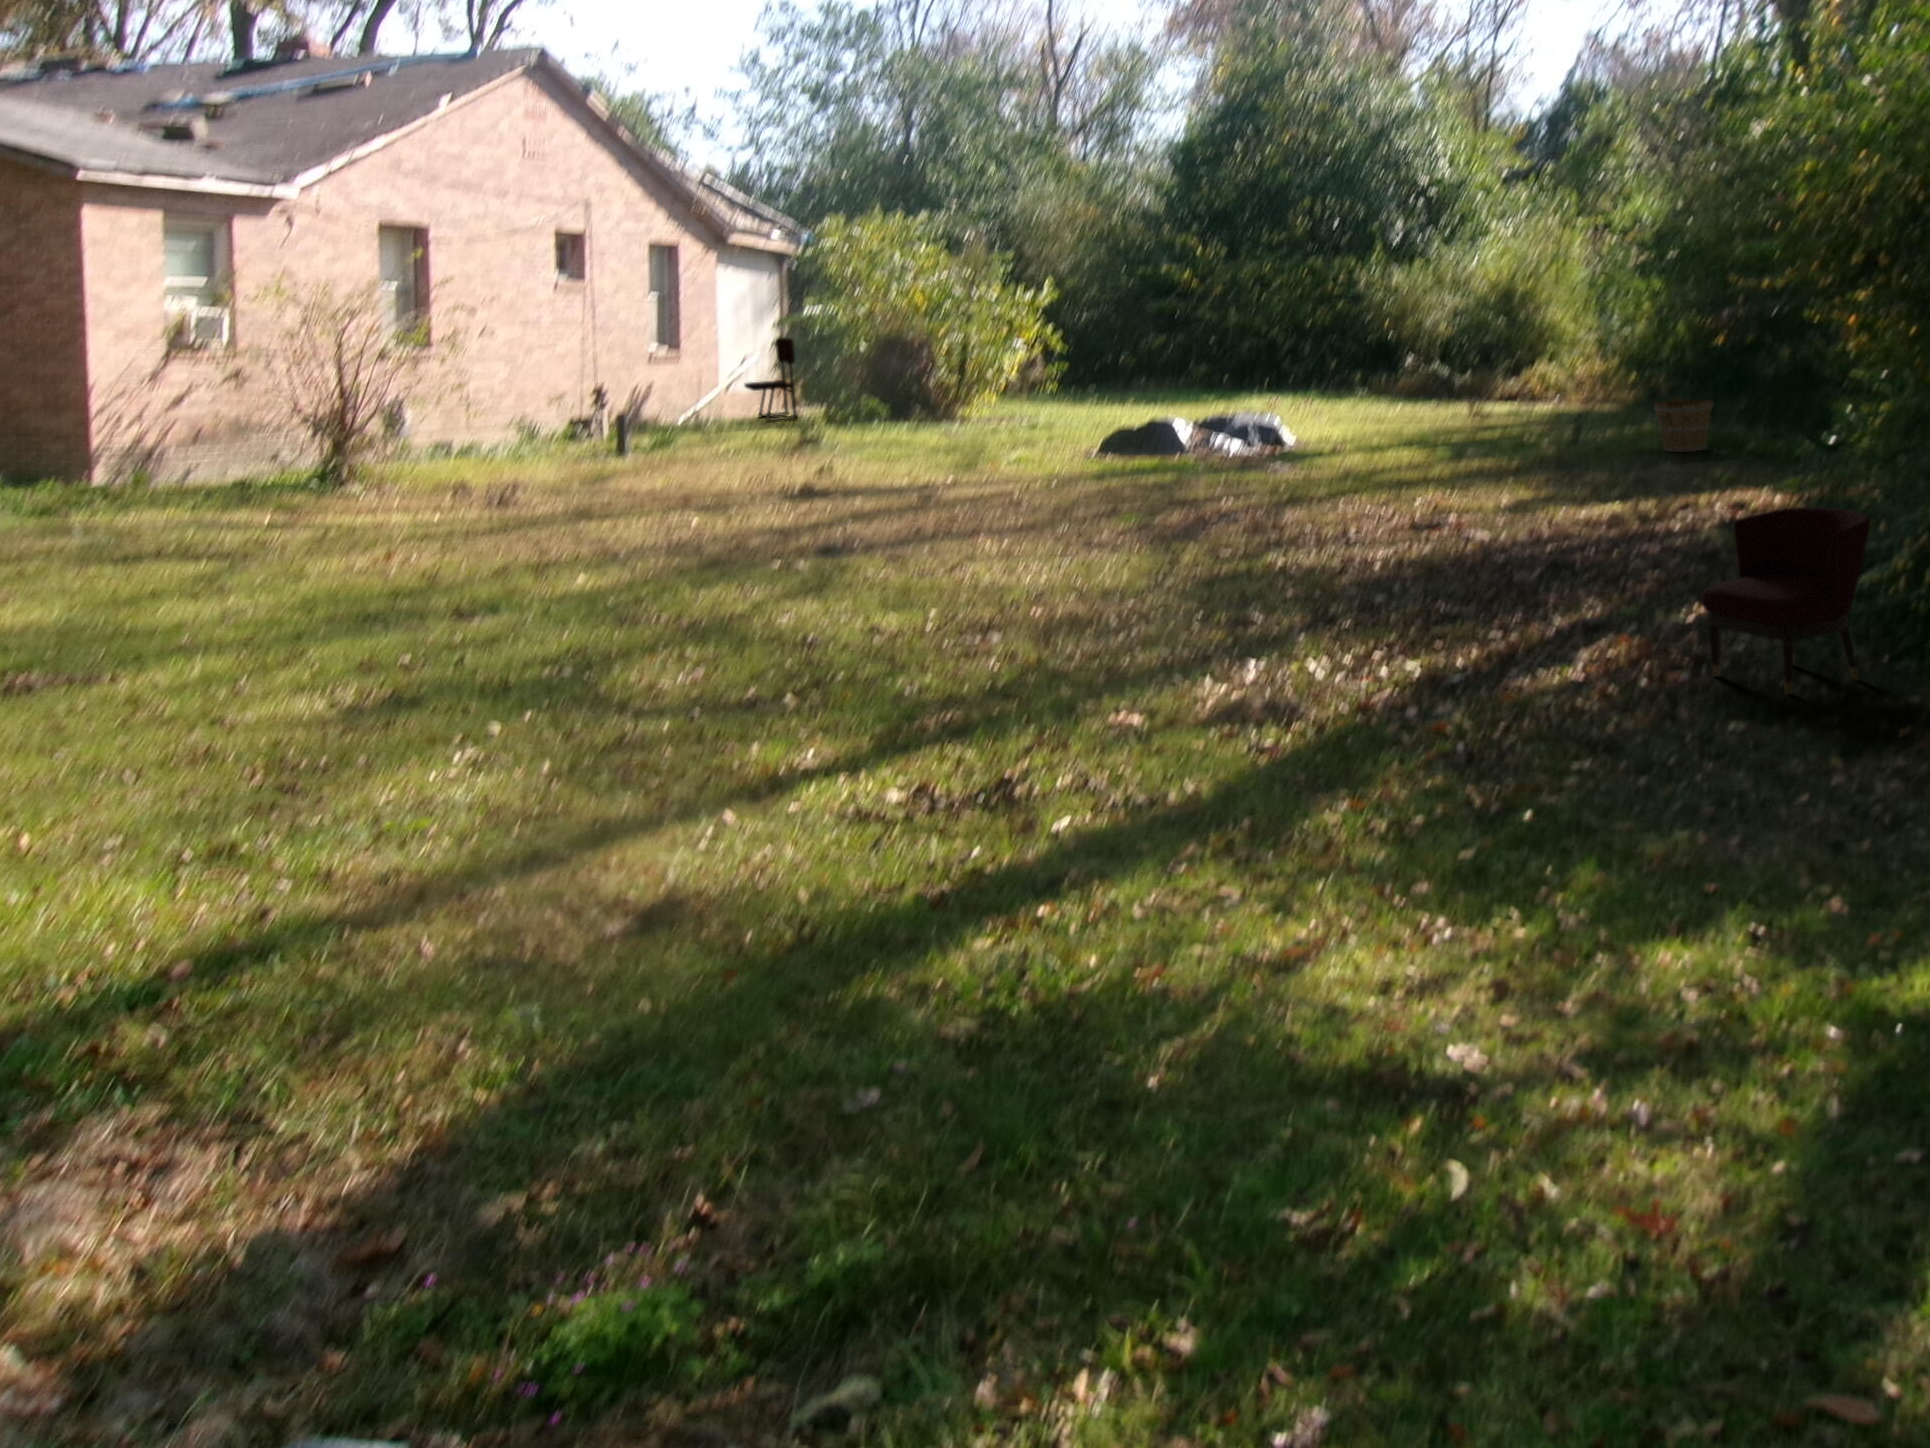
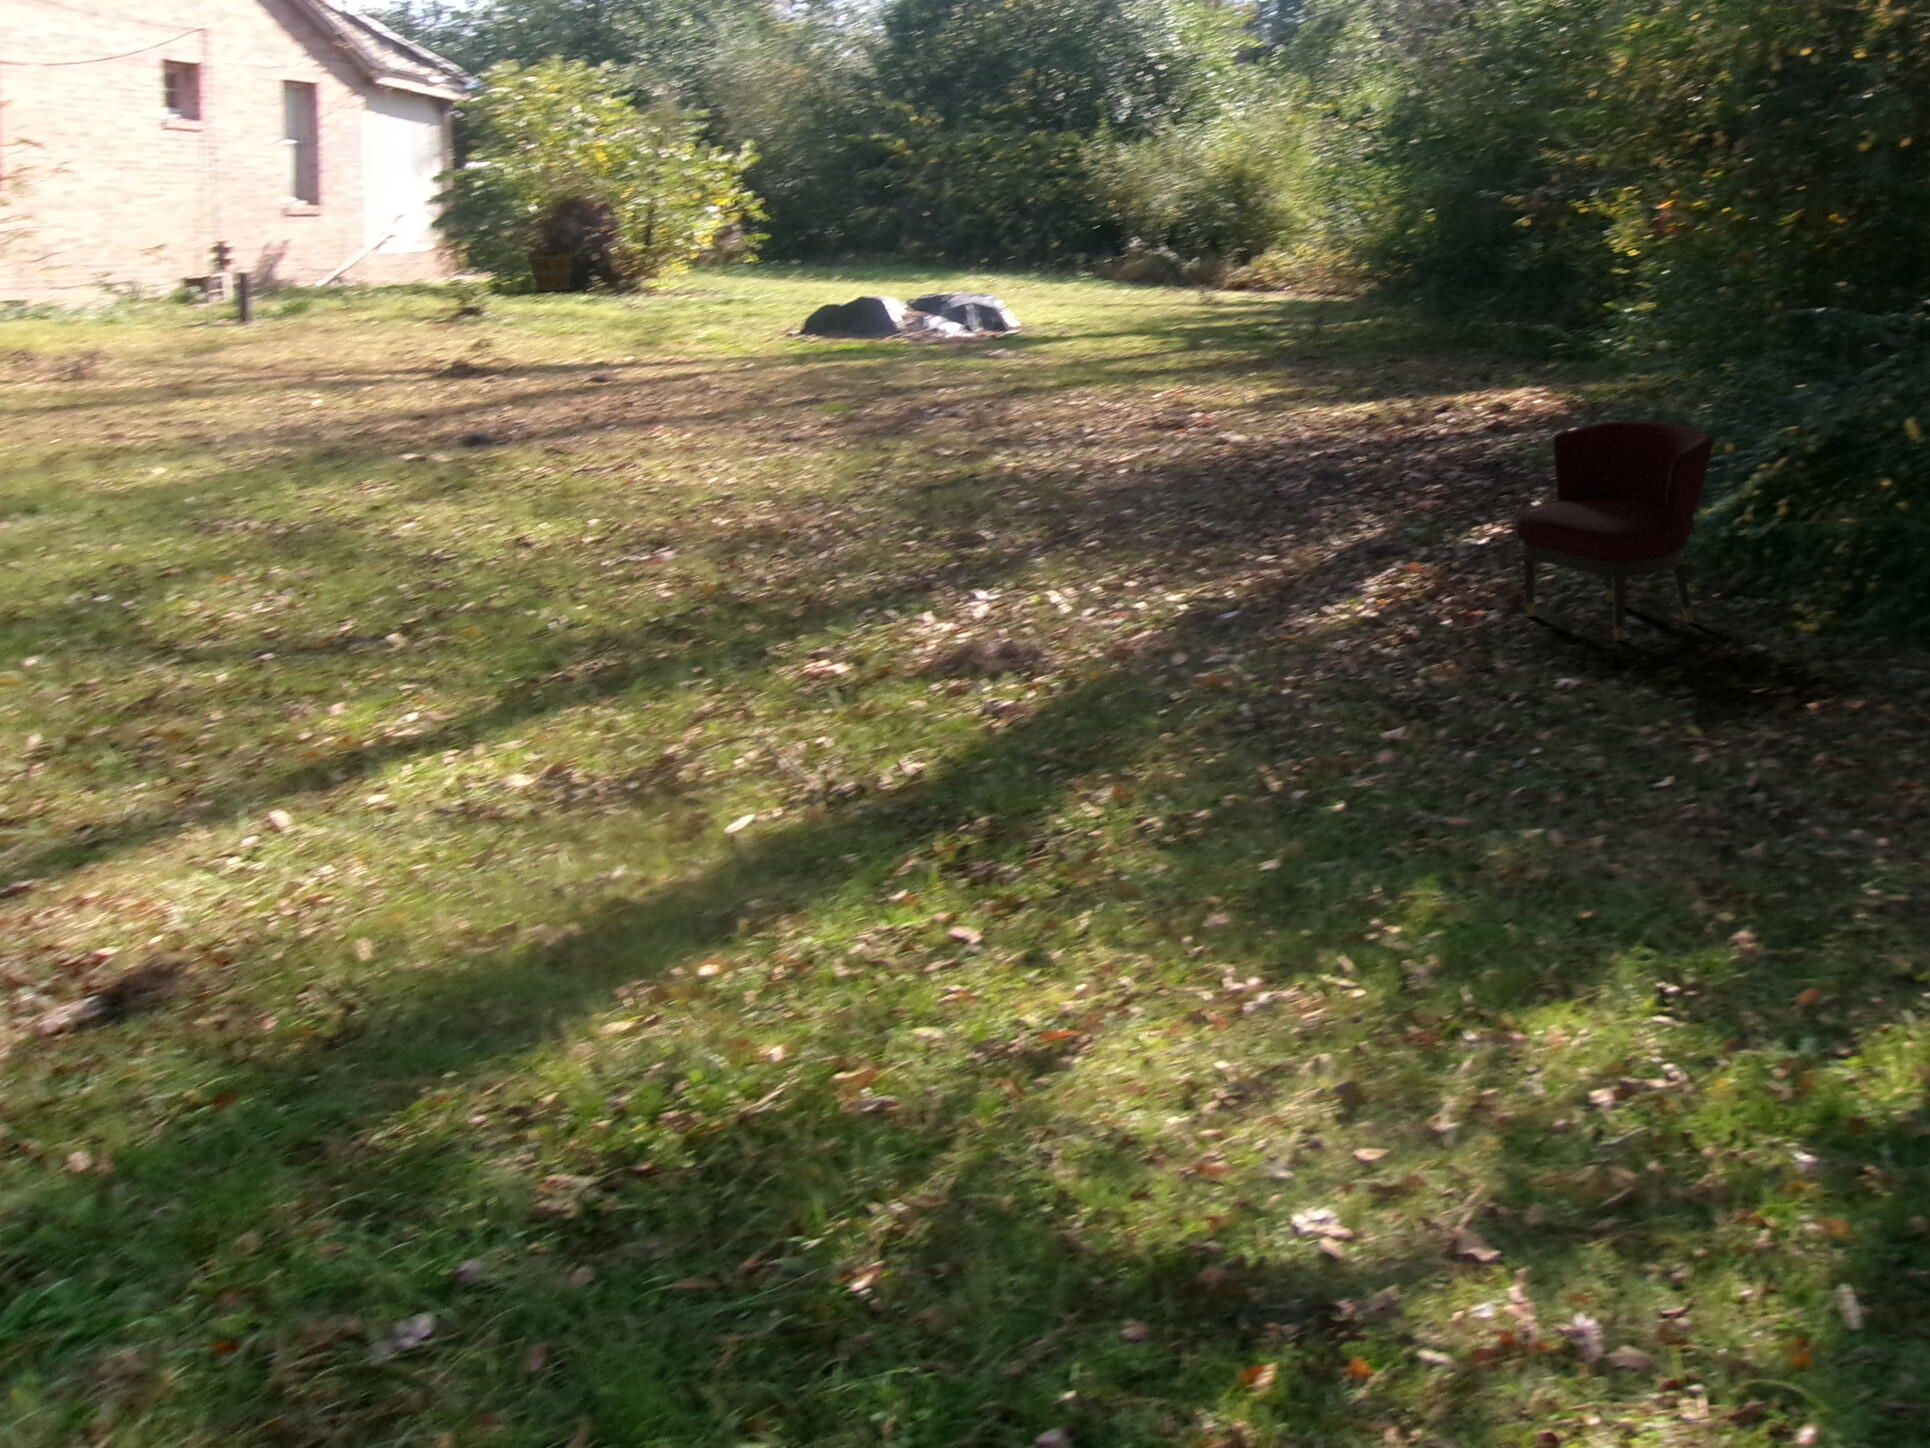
bench: present [745,338,797,421] -> none [400,194,461,285]
wooden bucket: present [1654,399,1713,452] -> present [527,251,573,291]

